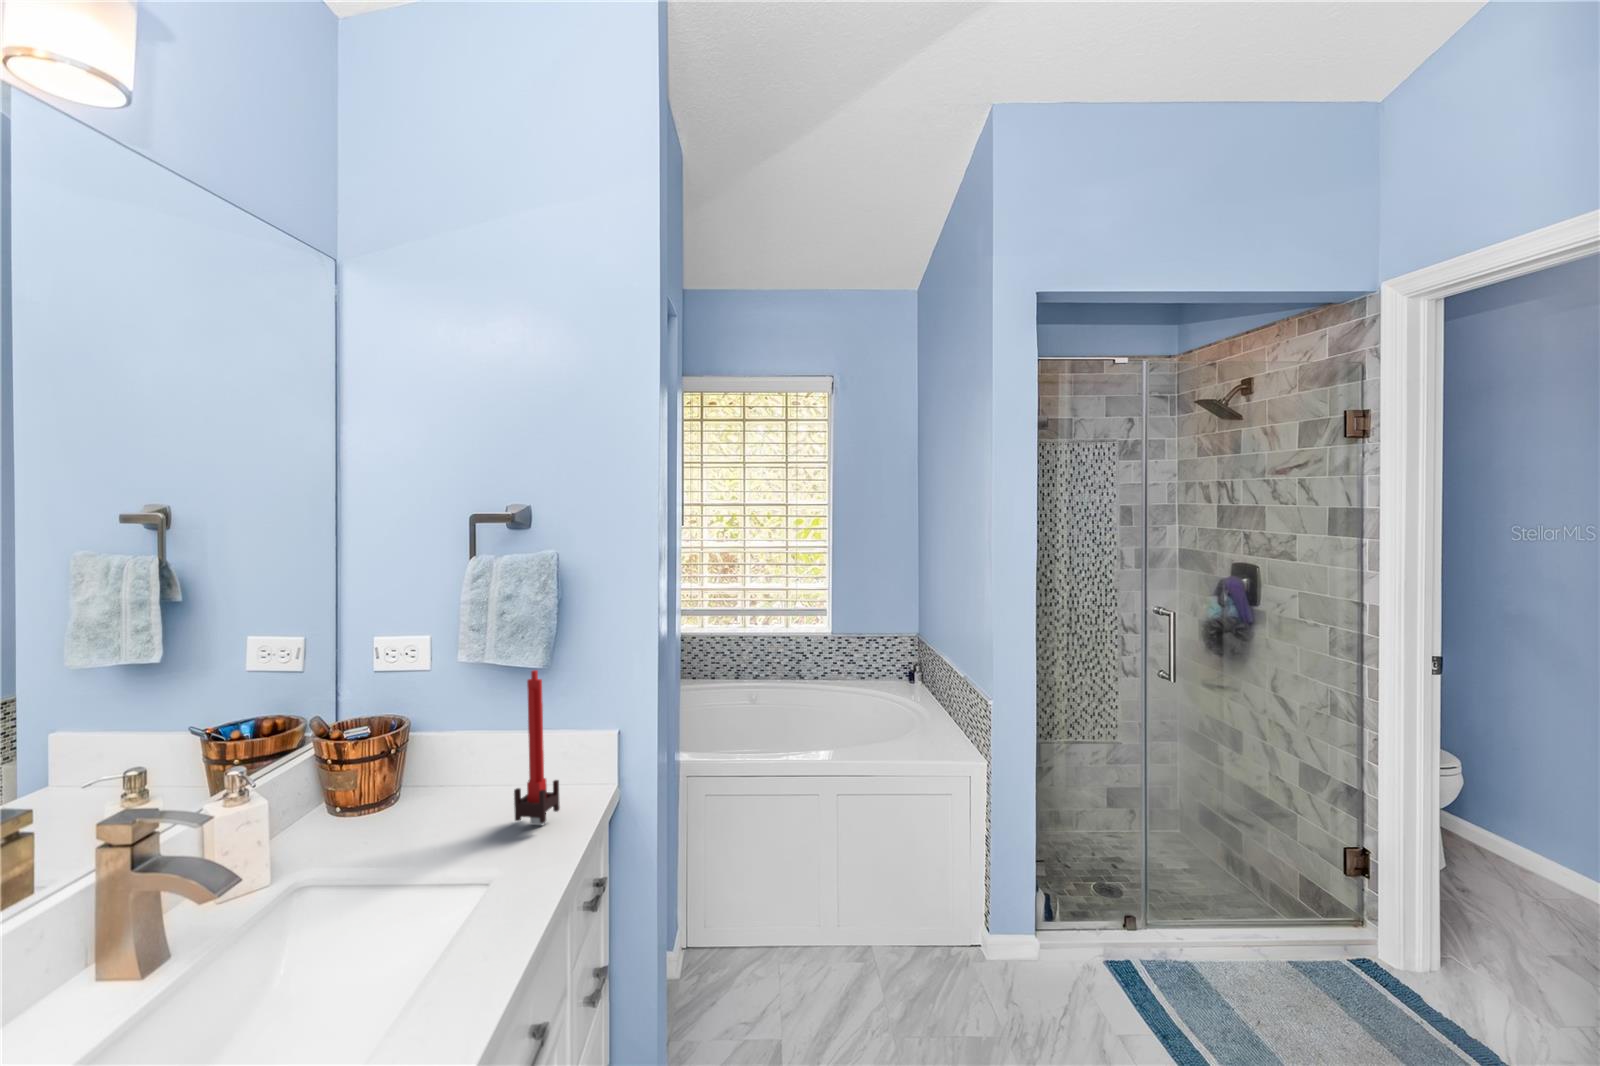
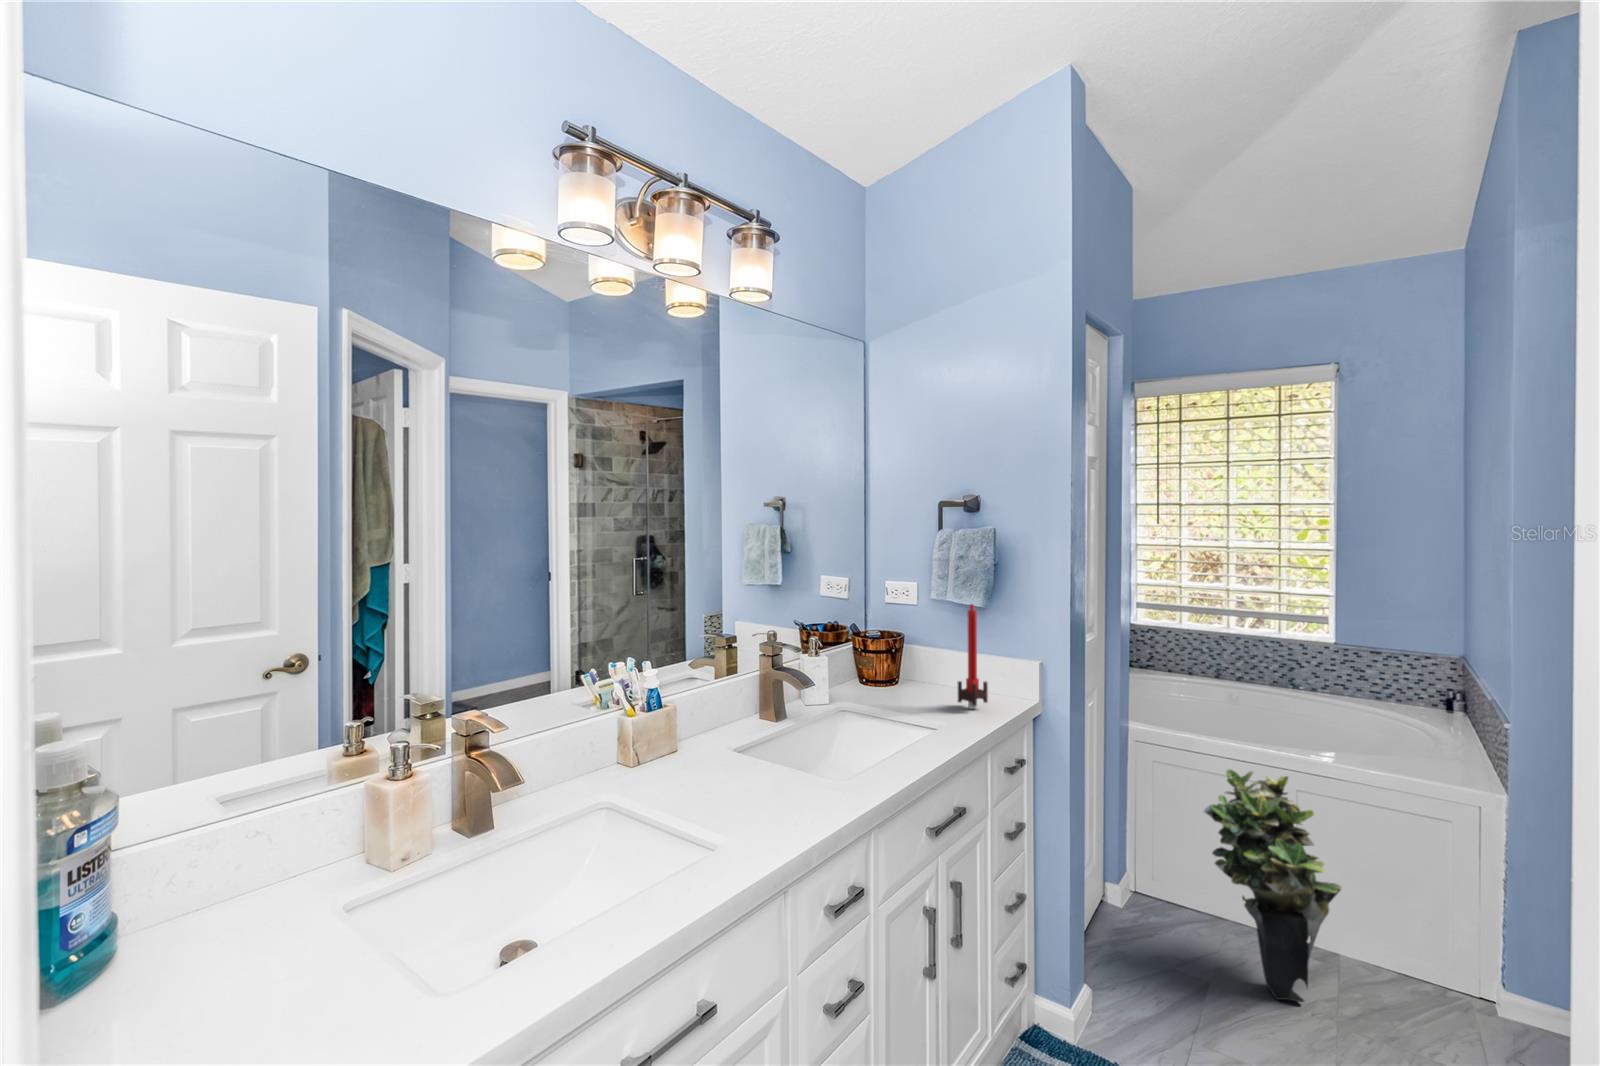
potted plant: none [770,783,889,1022] -> present [1204,769,1342,1002]

